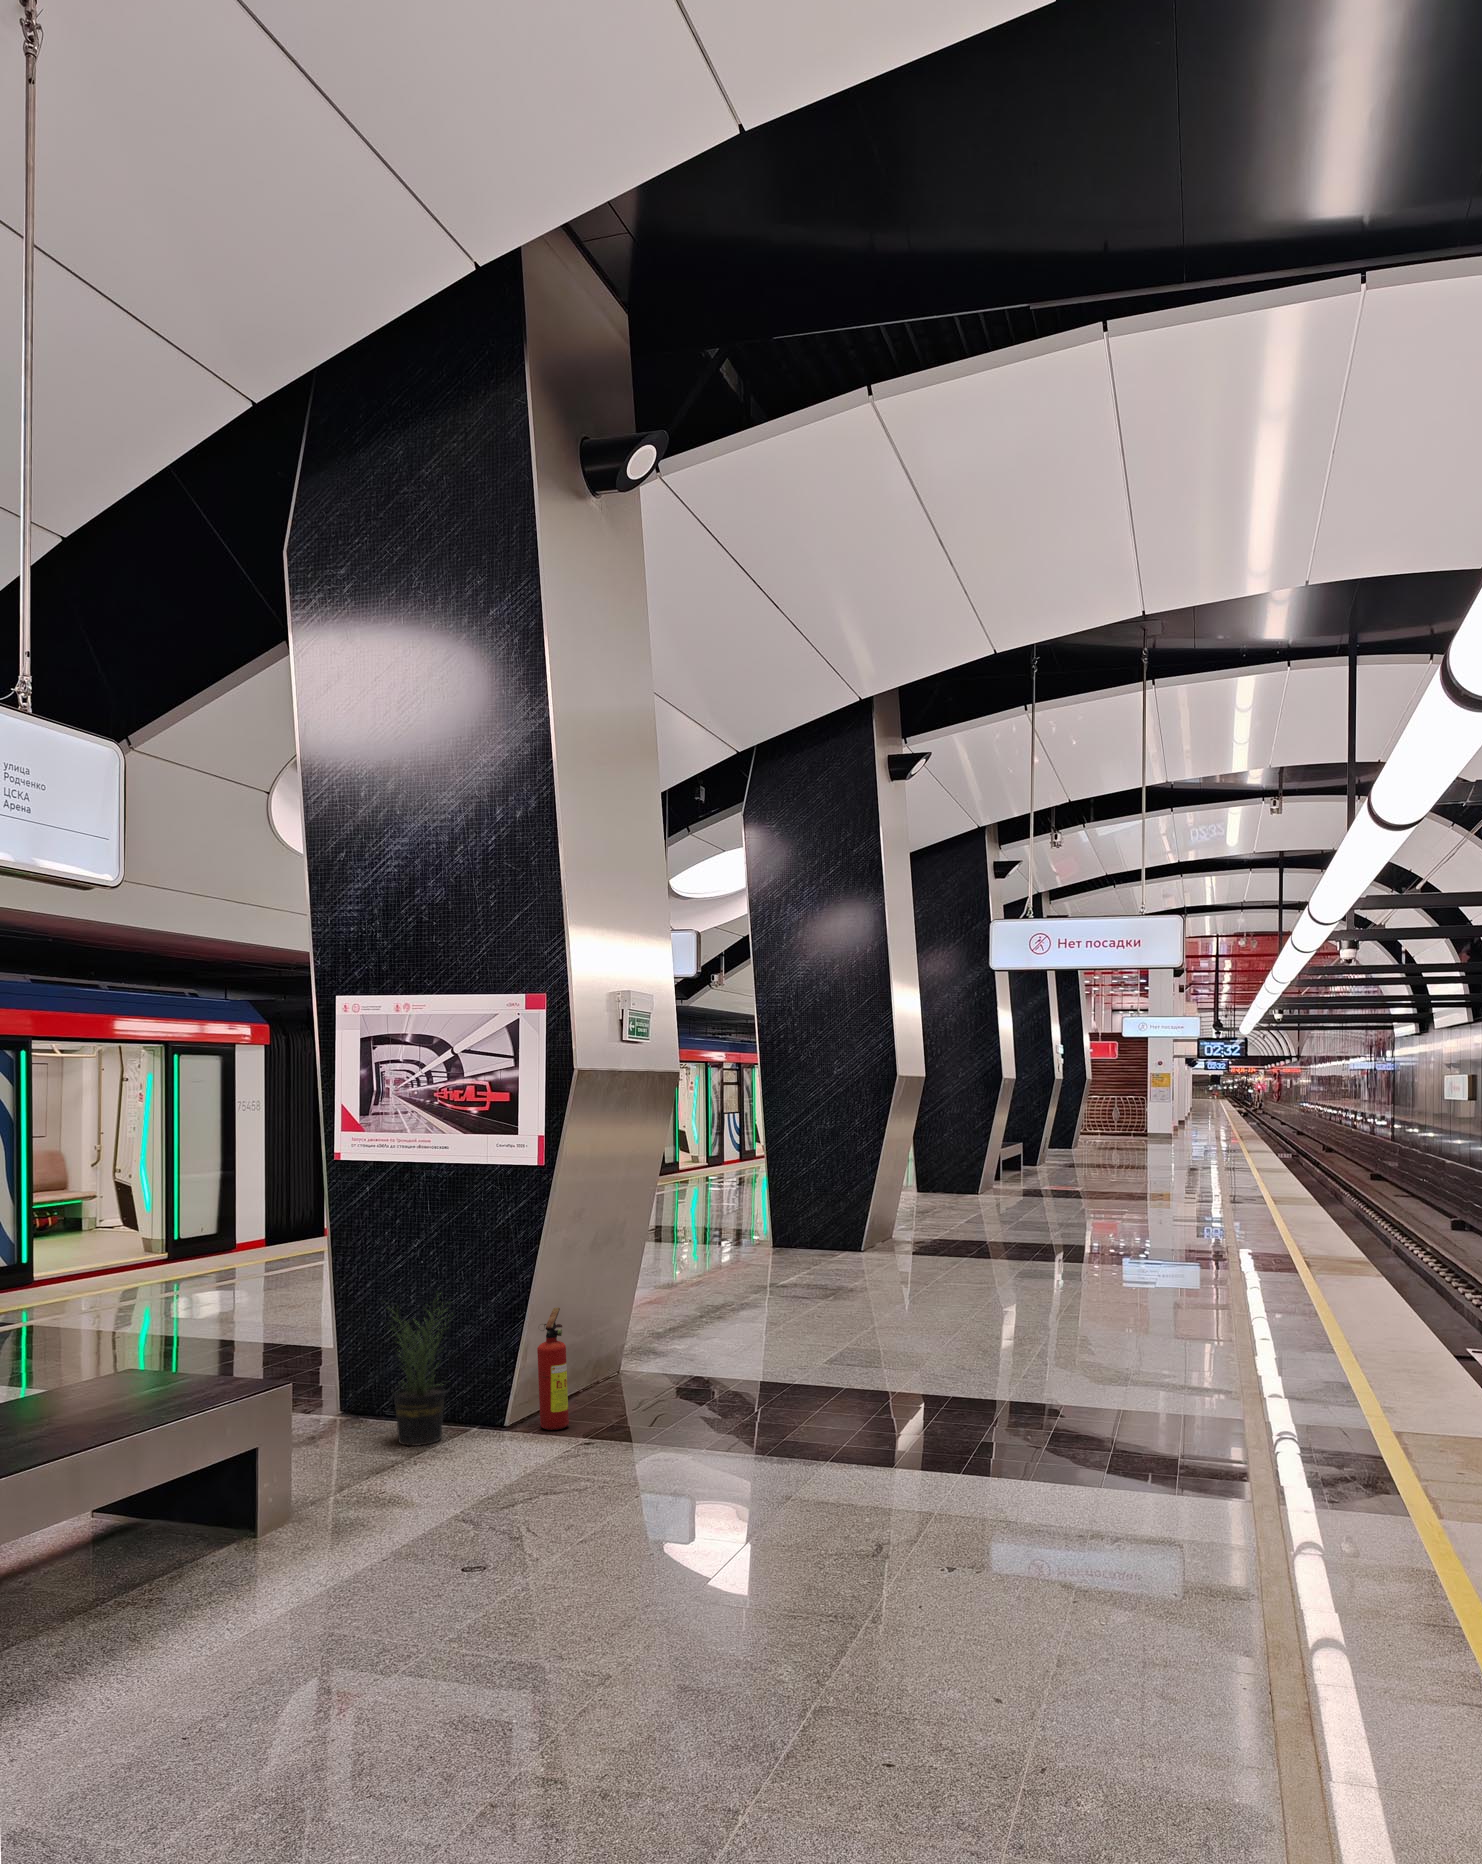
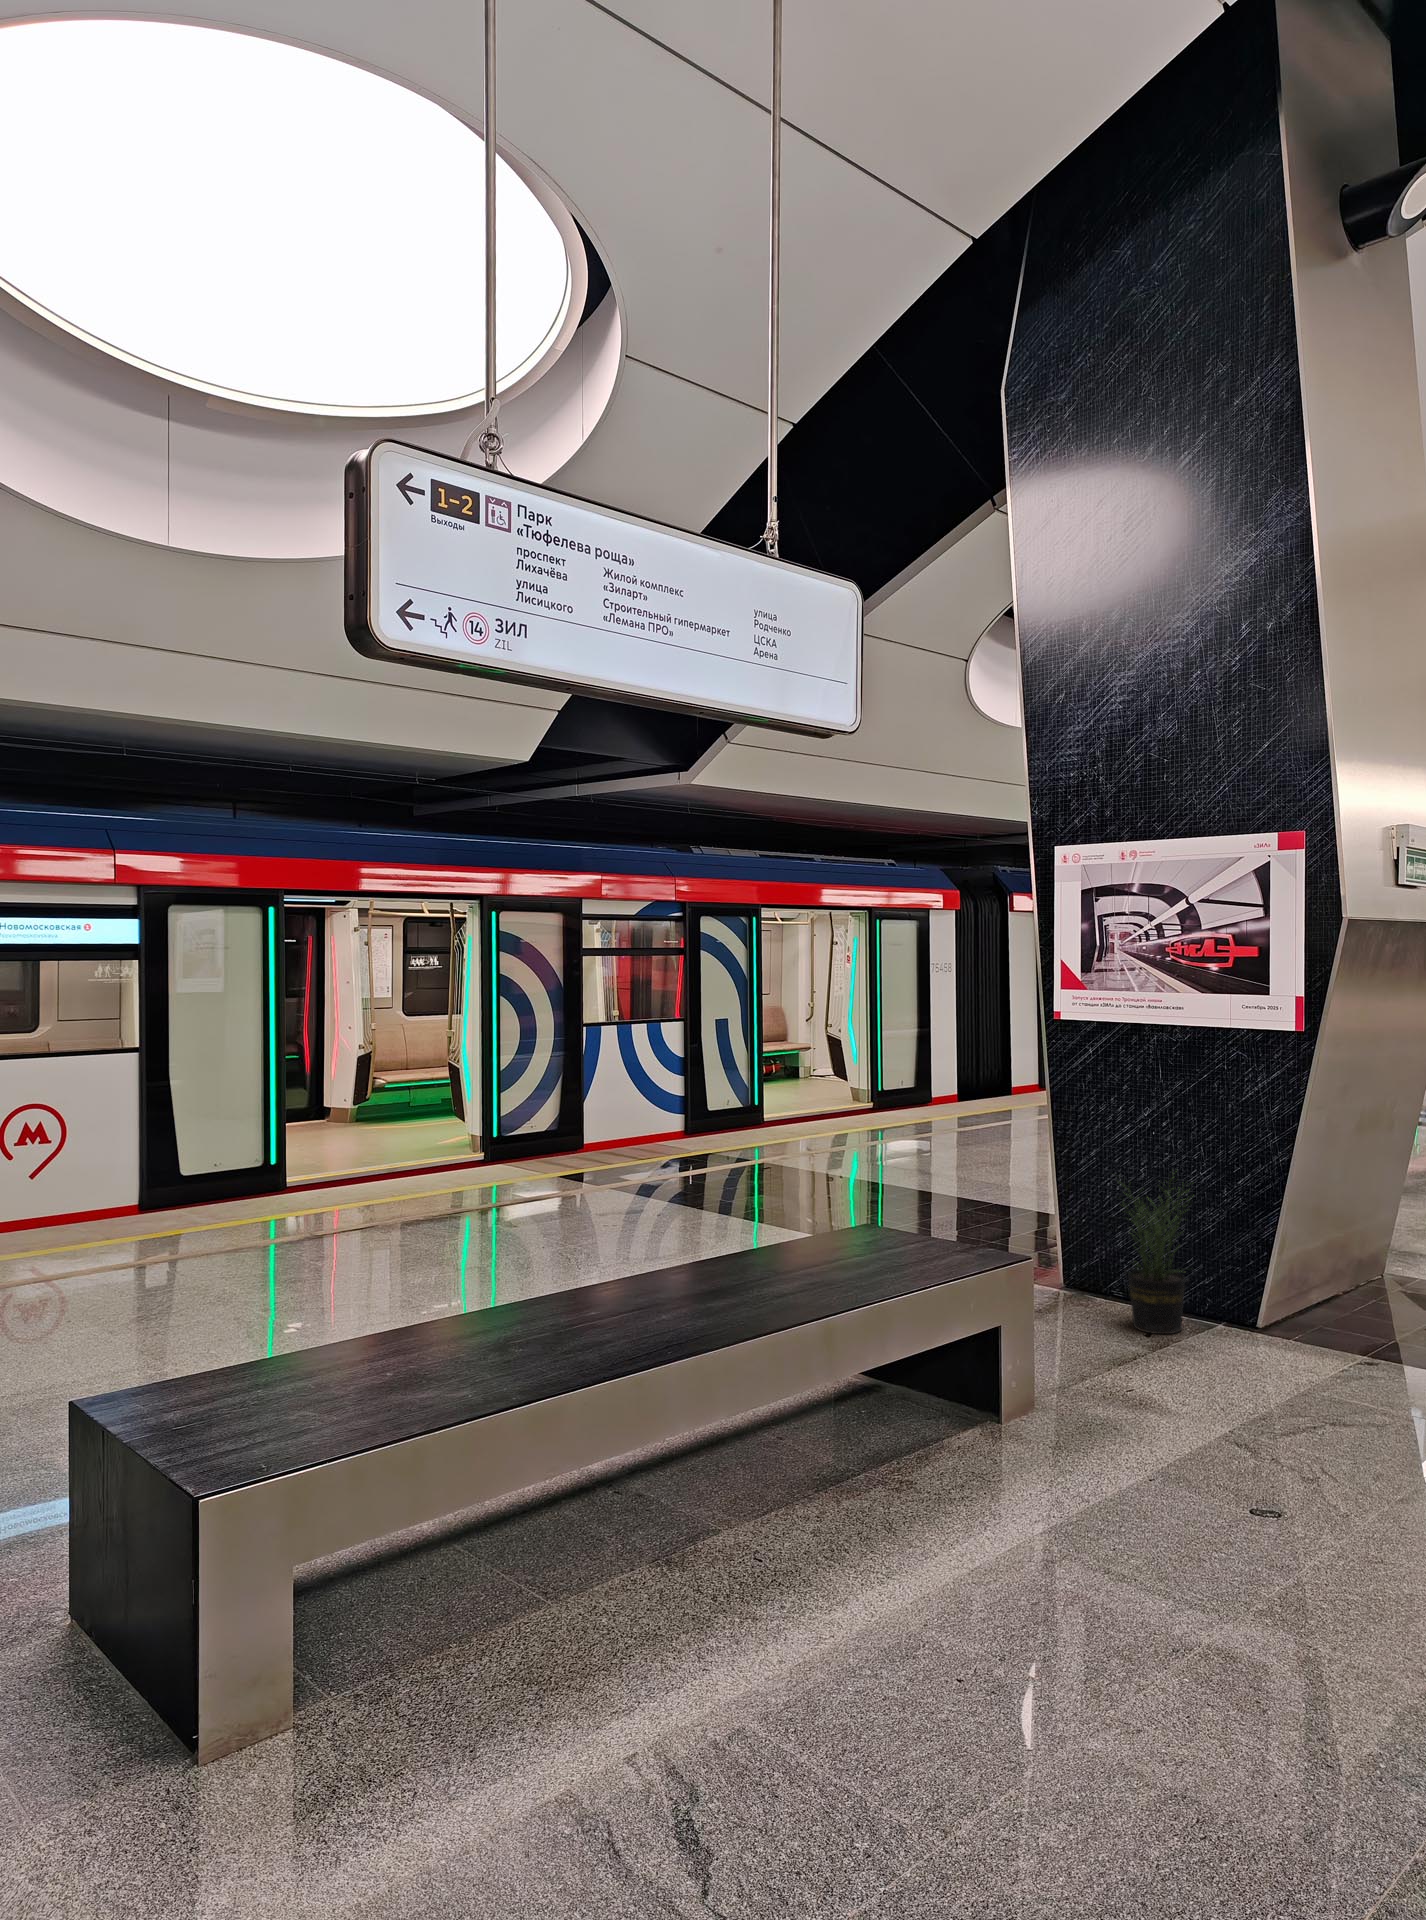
fire extinguisher: present [537,1308,569,1430] -> none [1294,1200,1334,1338]

